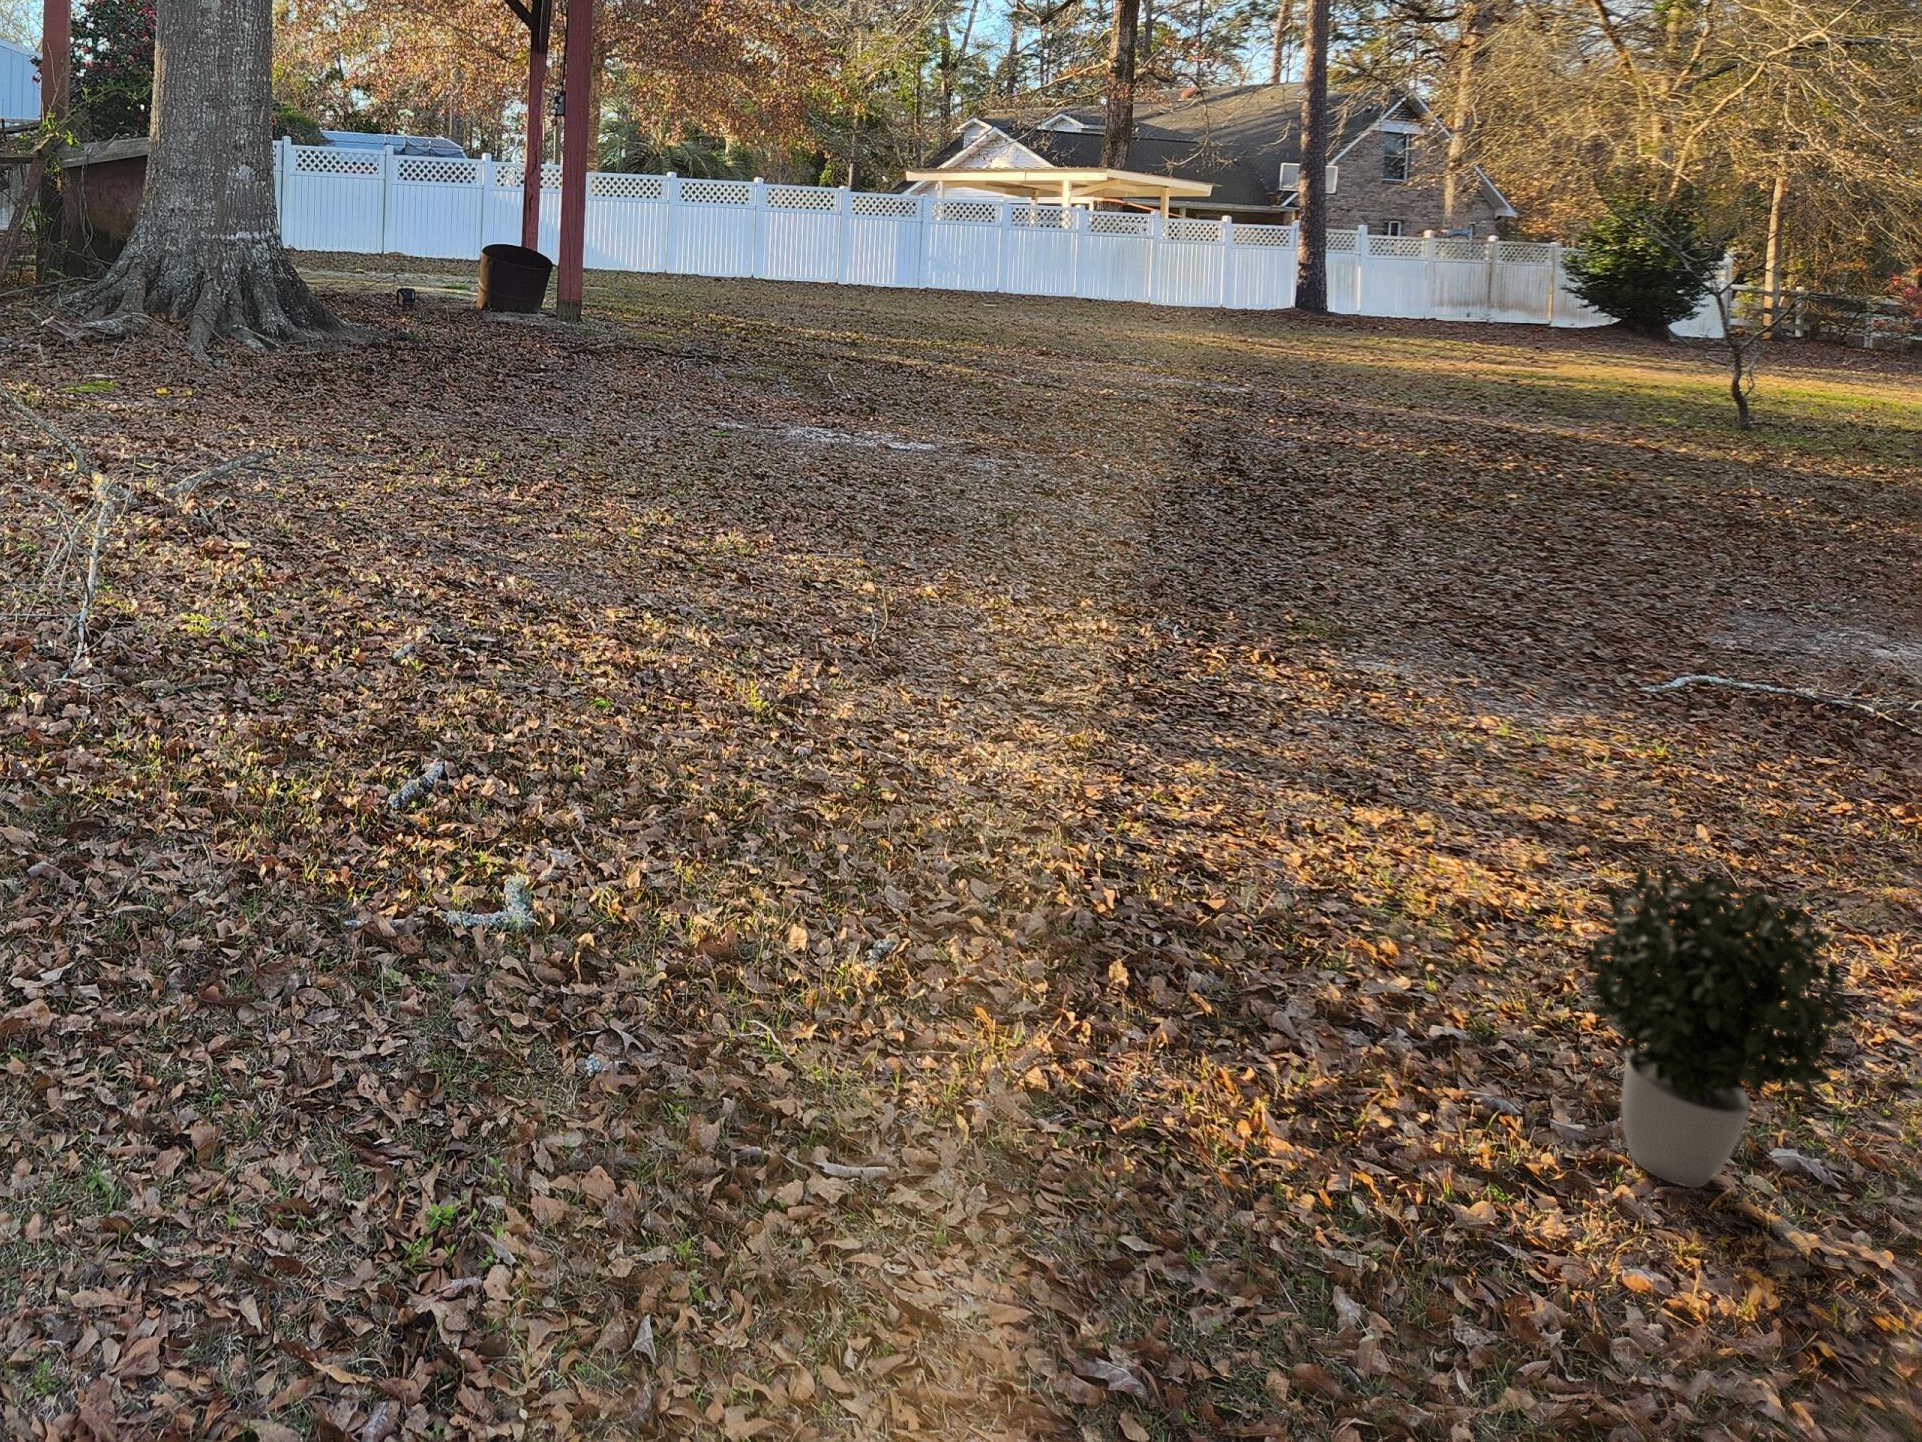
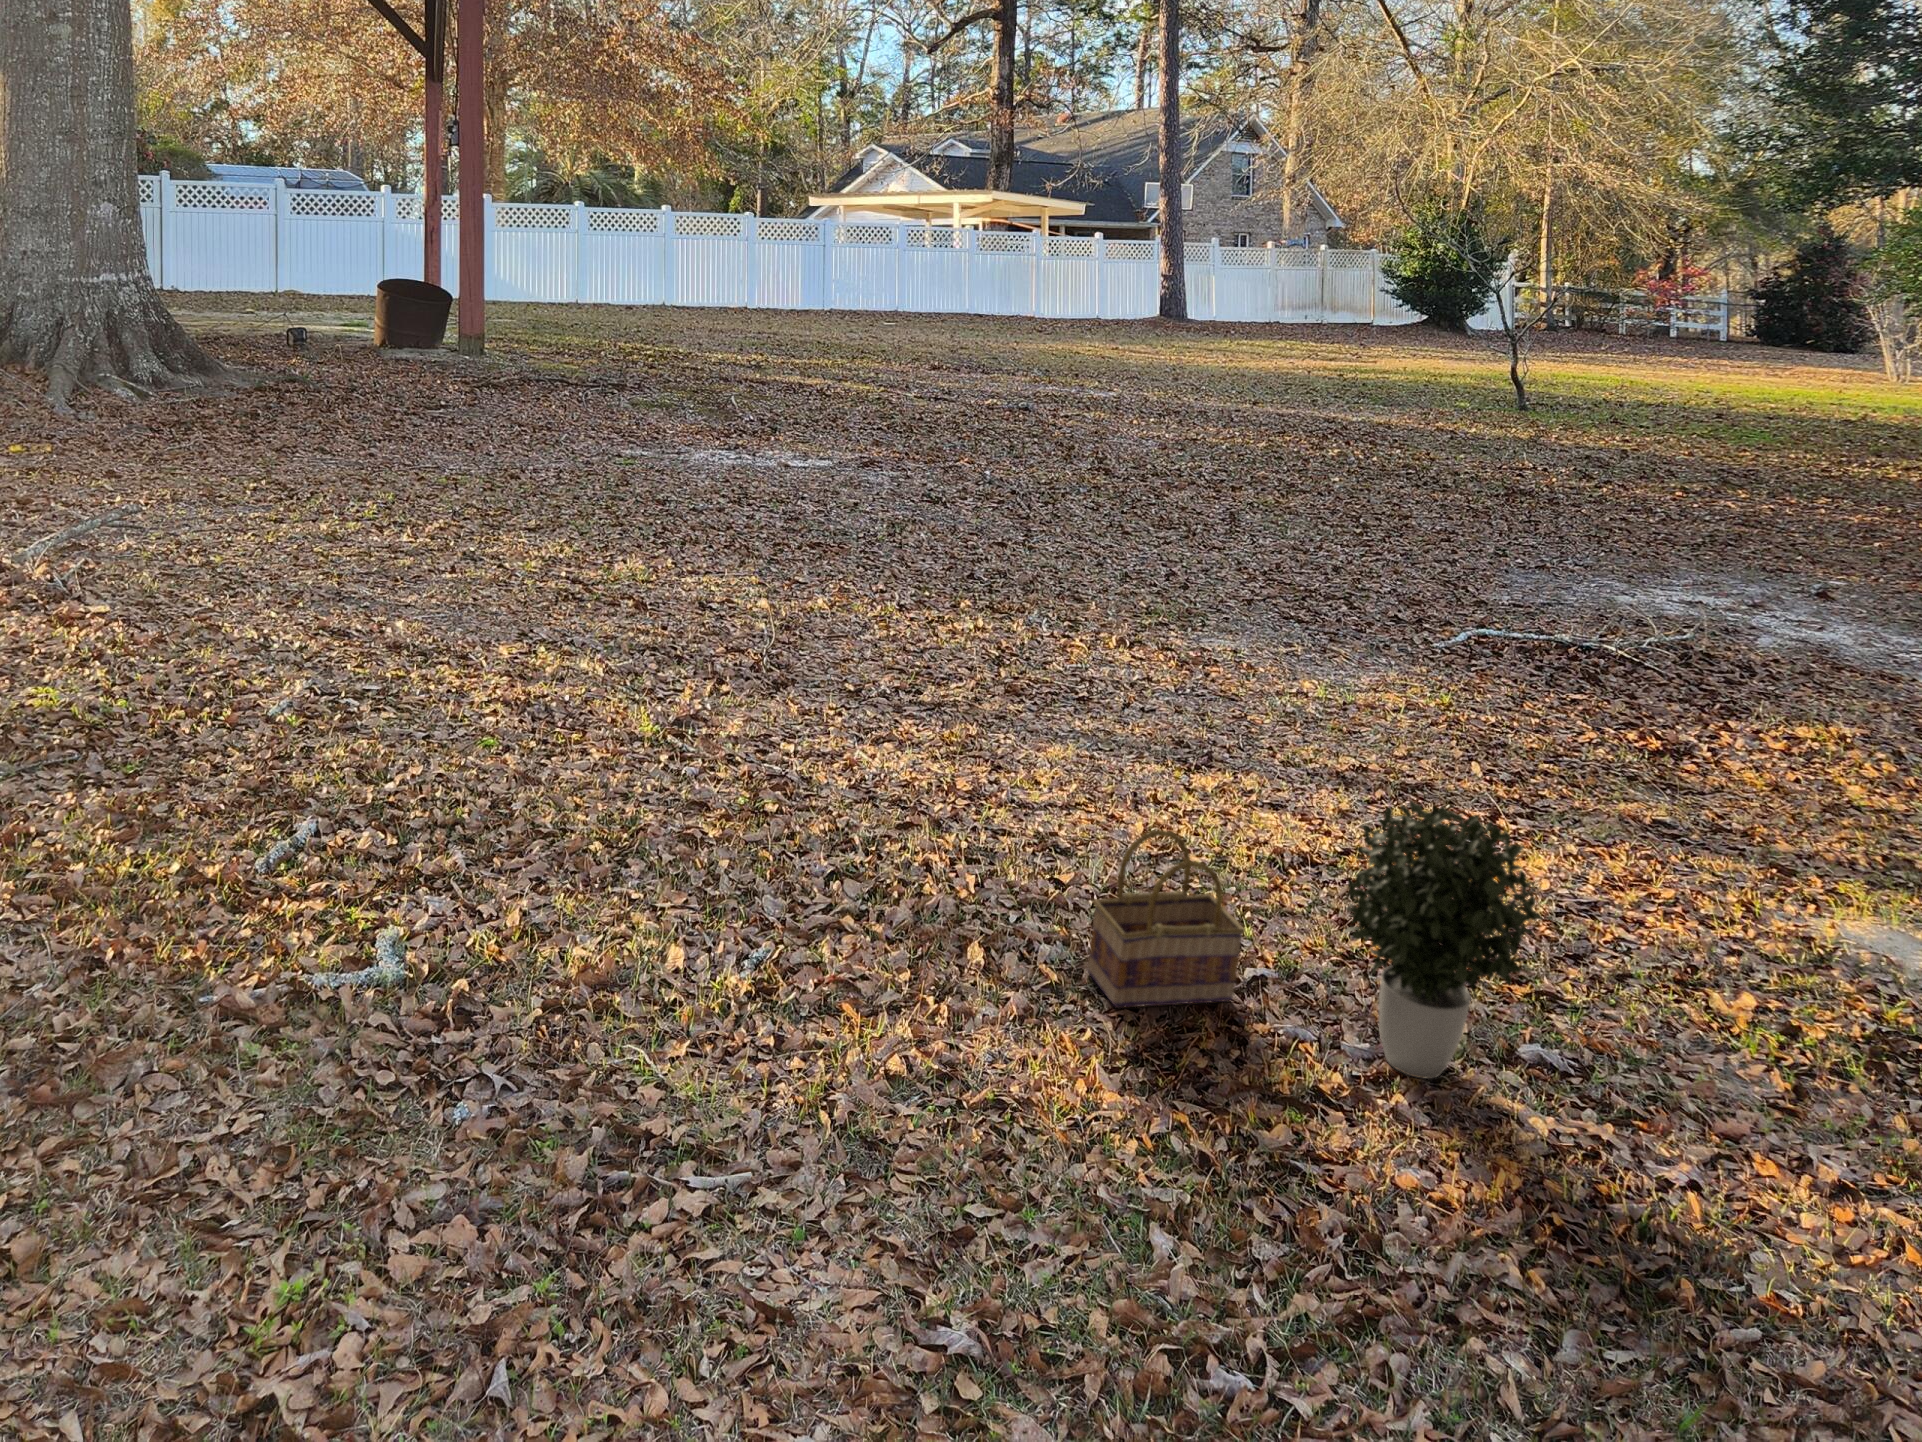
basket: none [1248,863,1445,1062] -> present [1087,830,1244,1008]

